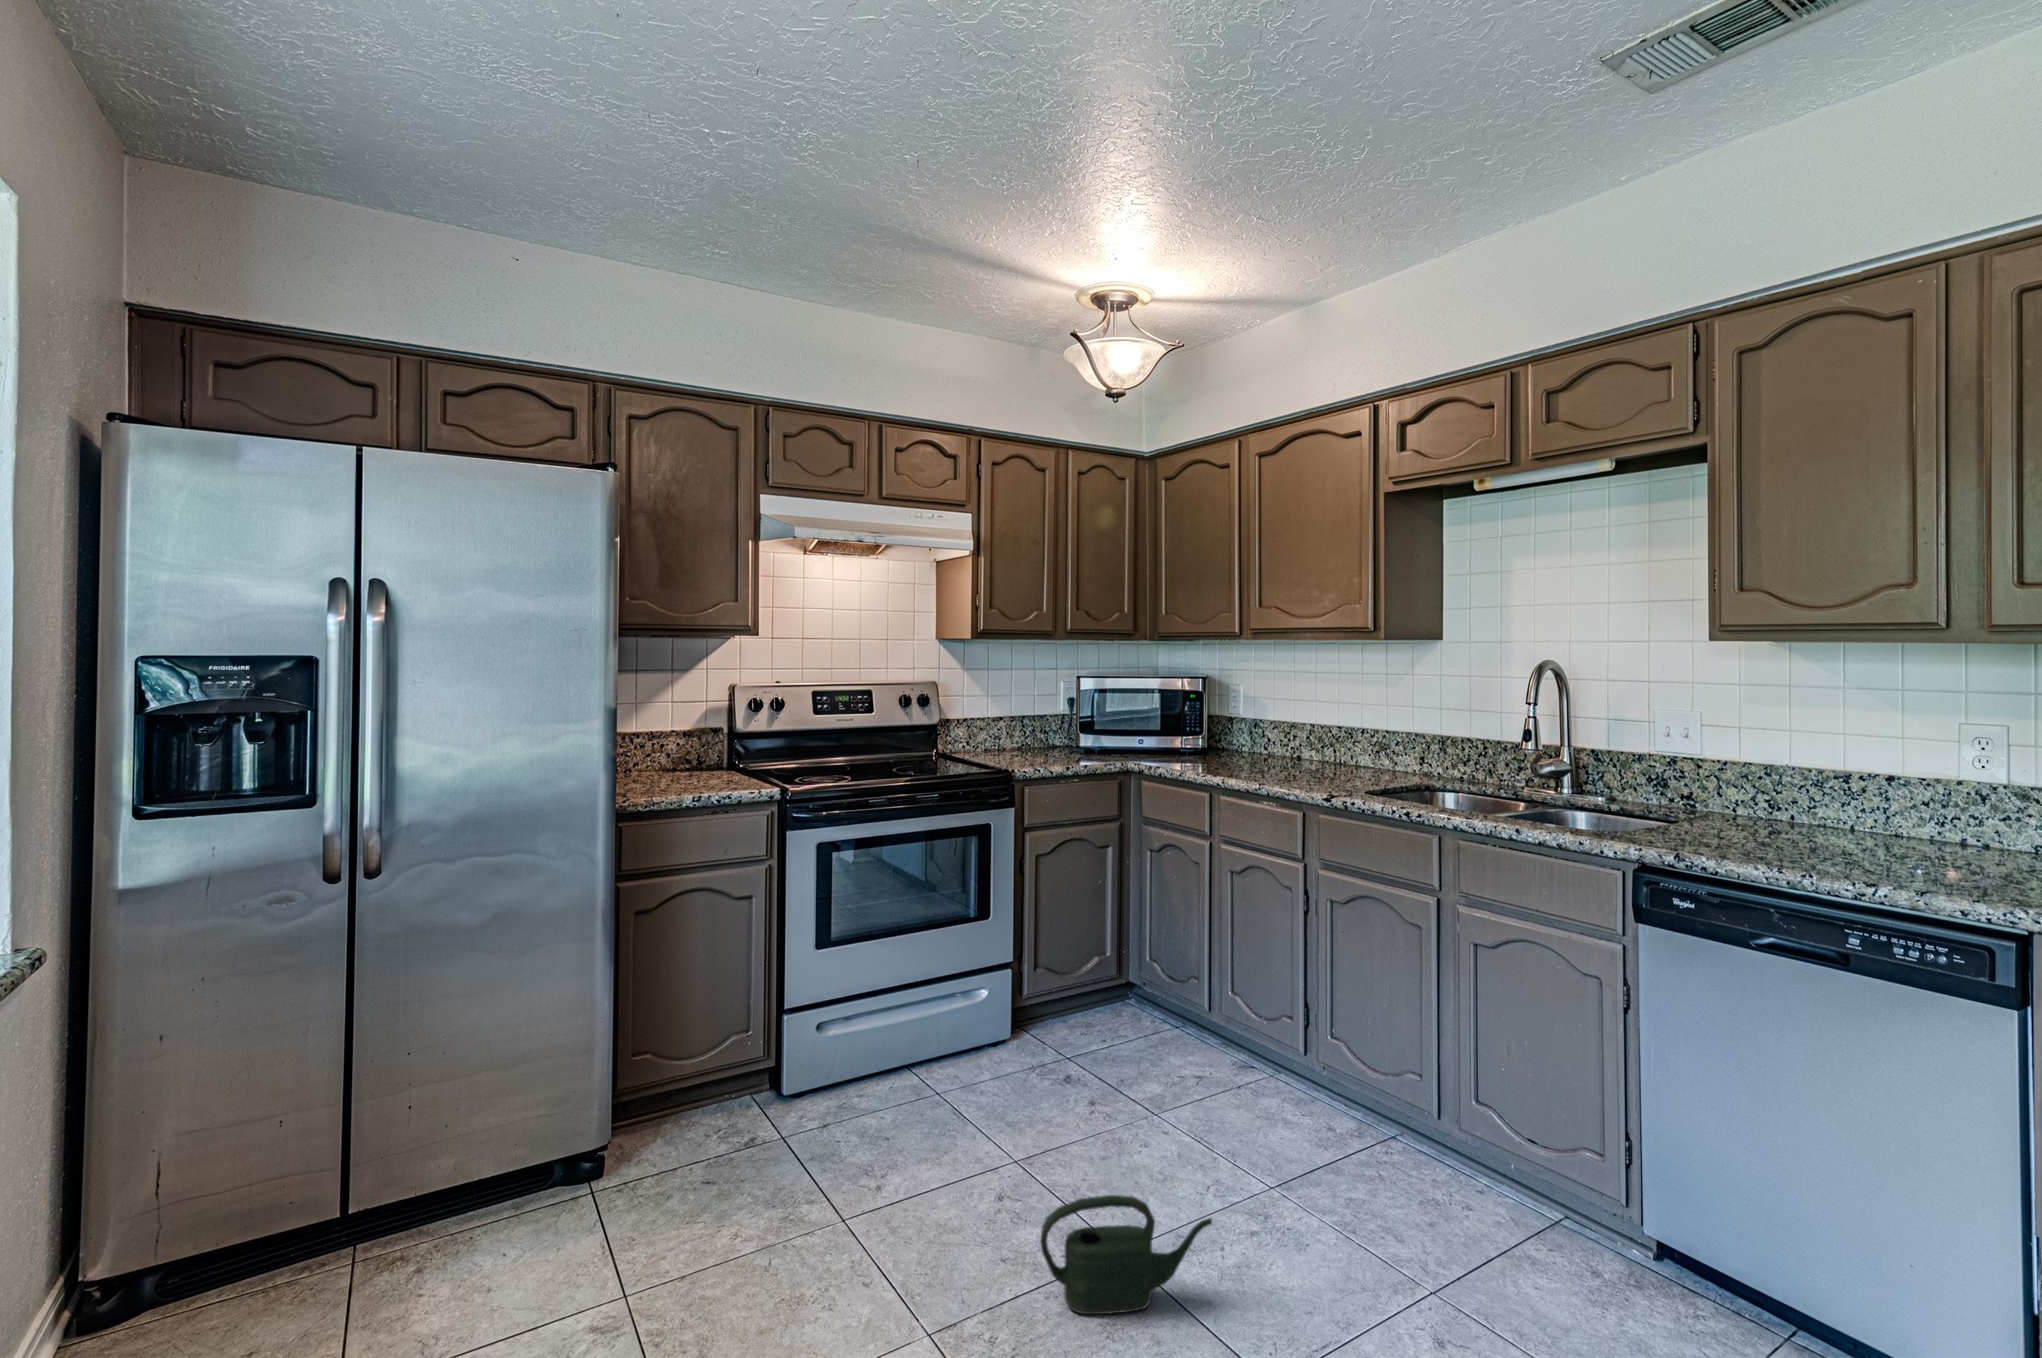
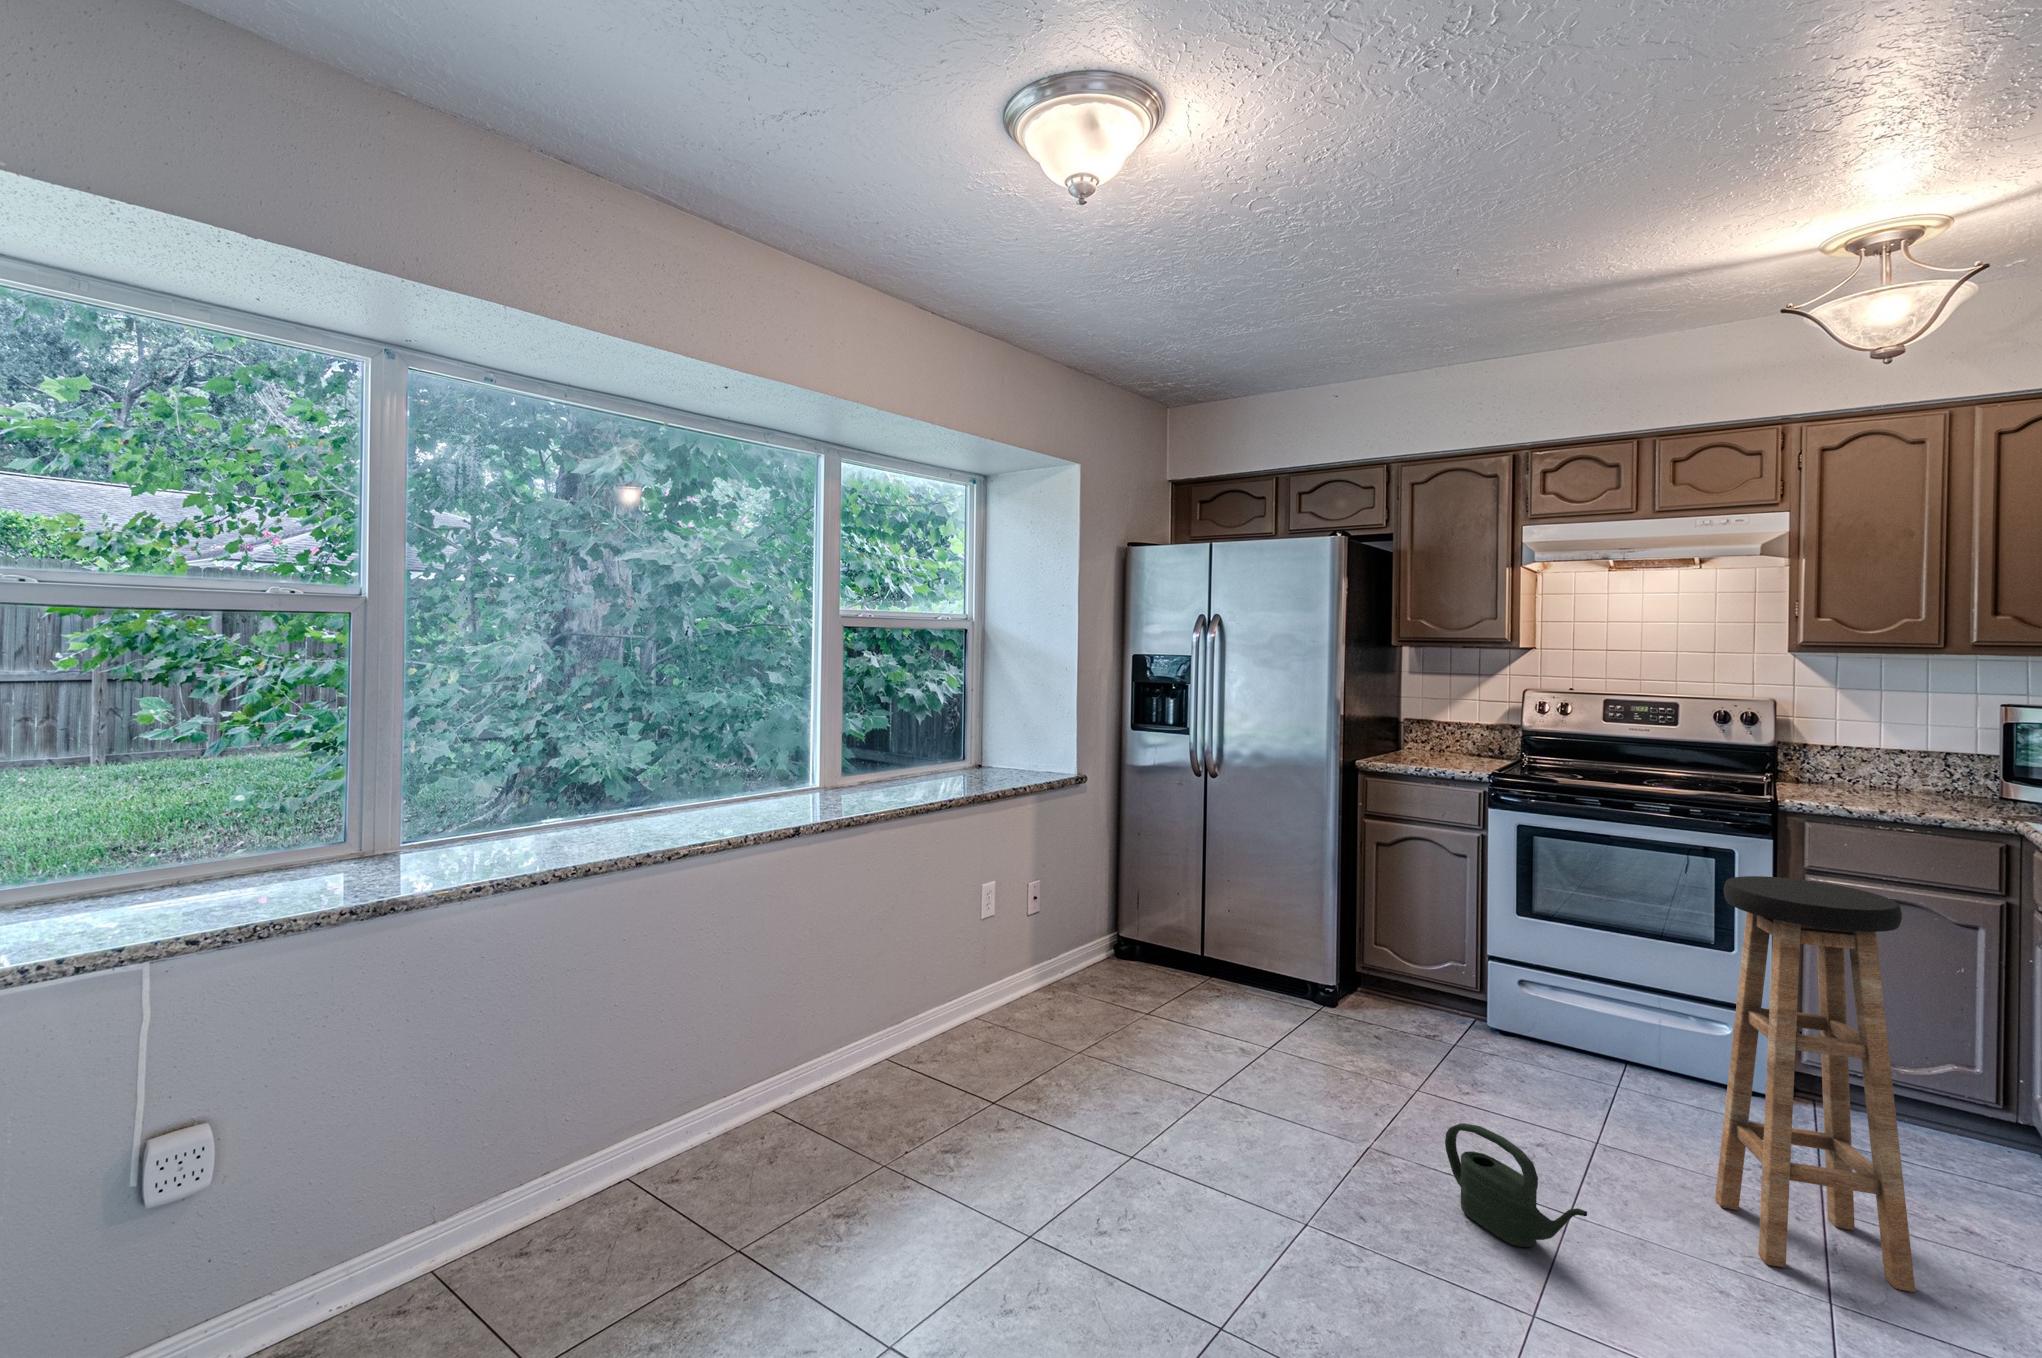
bar stool: none [1118,831,1248,1176] -> present [1715,876,1915,1292]

